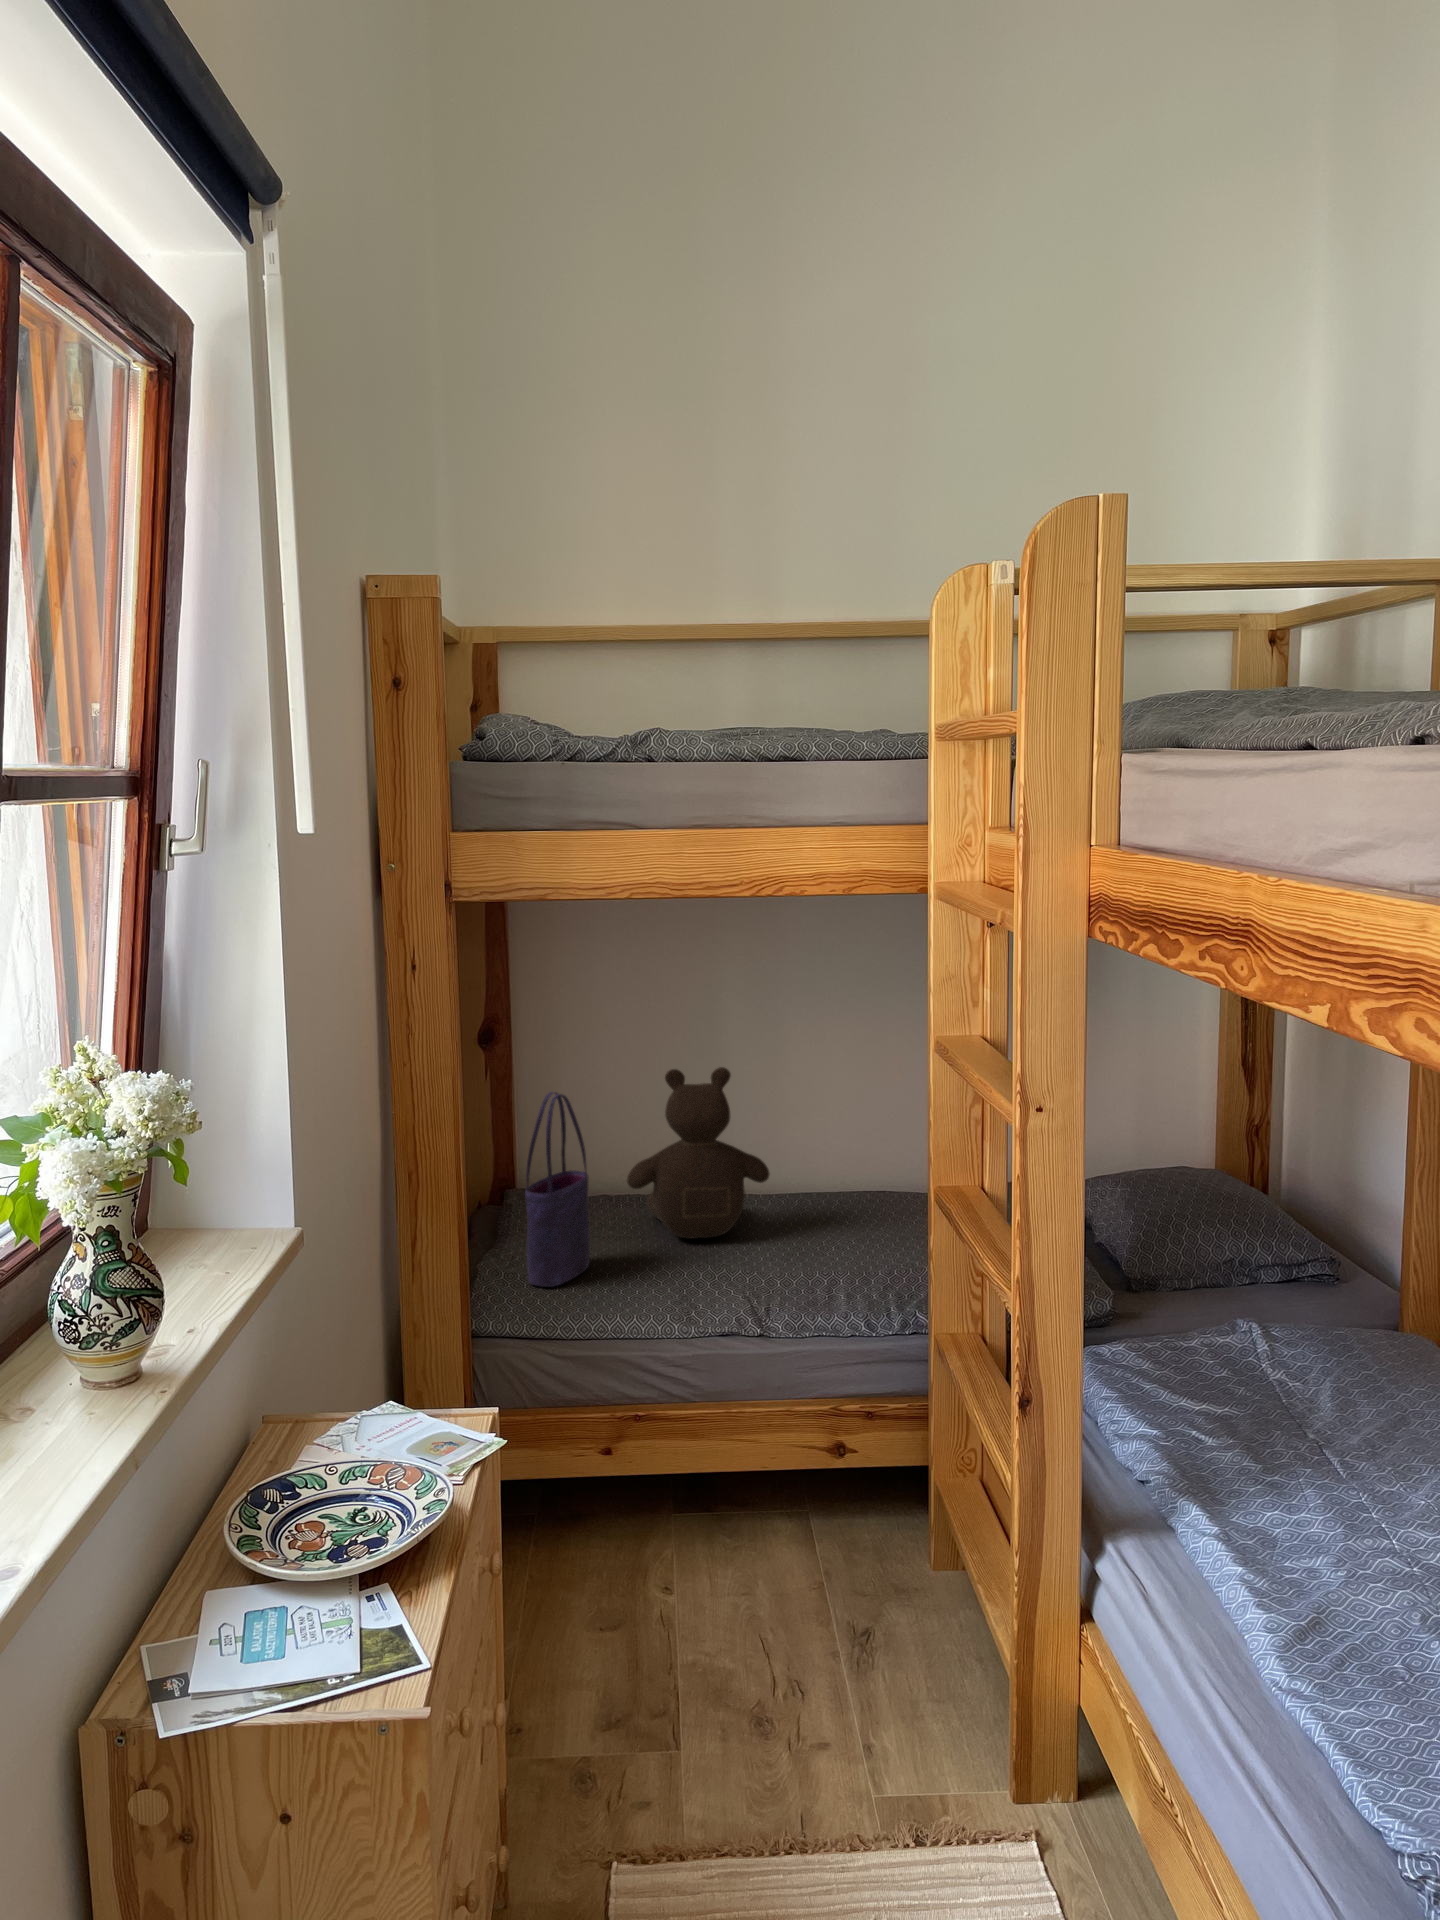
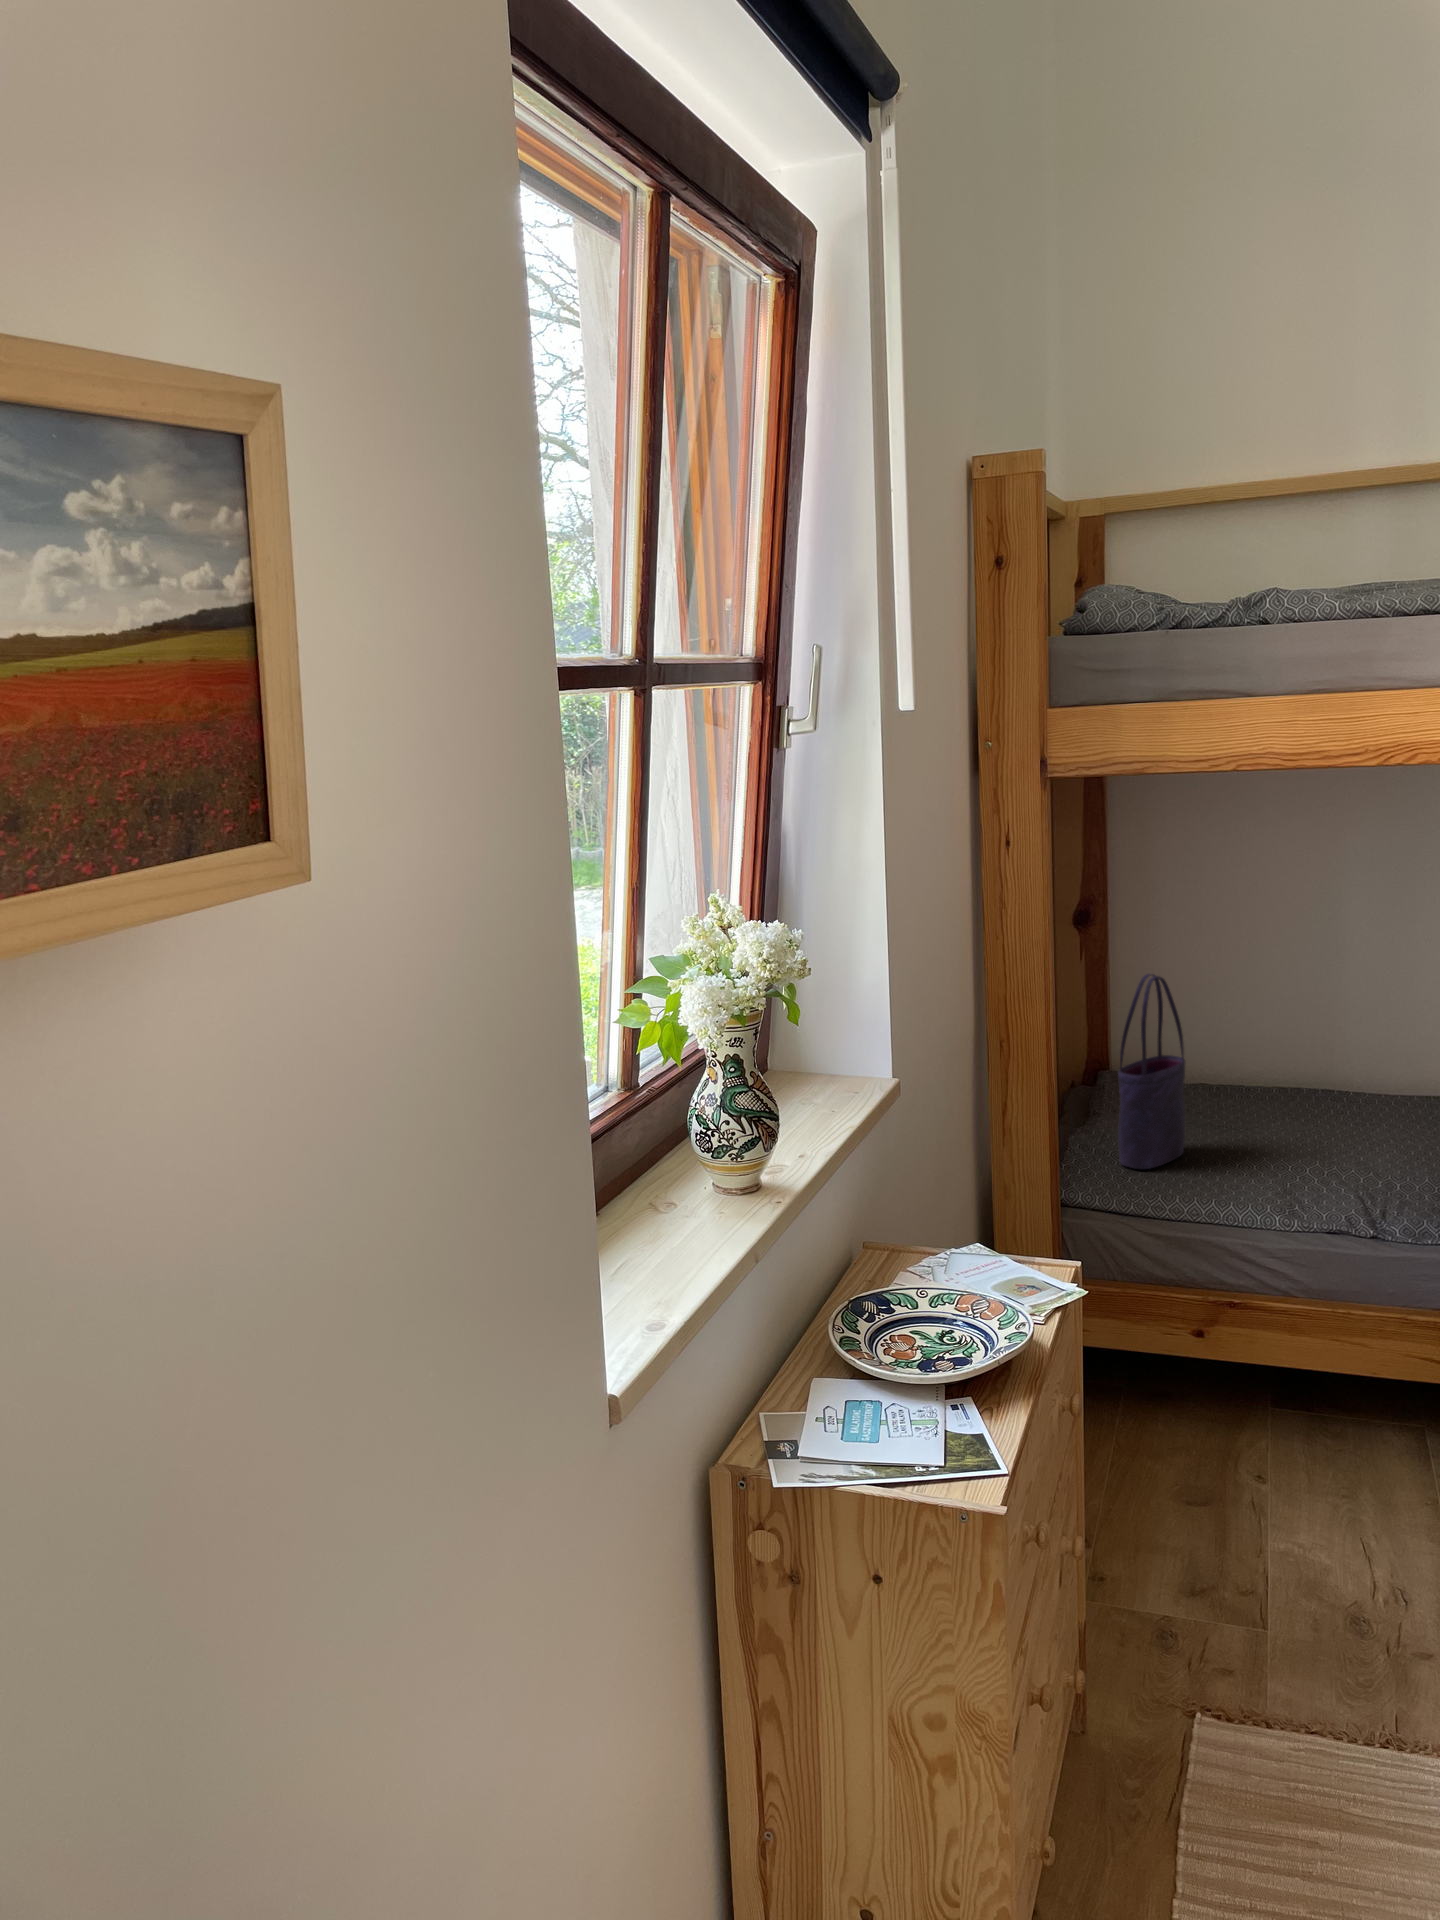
teddy bear: present [627,1067,769,1238] -> none [1227,956,1389,1135]

